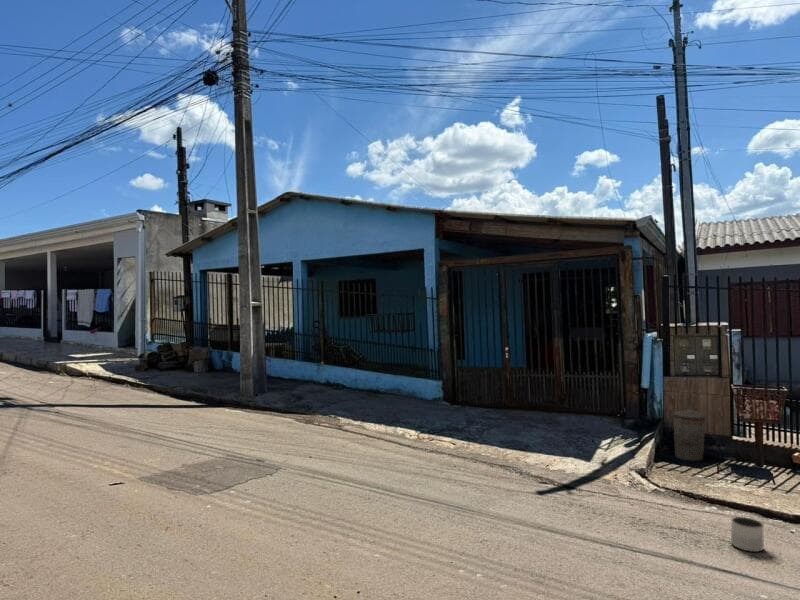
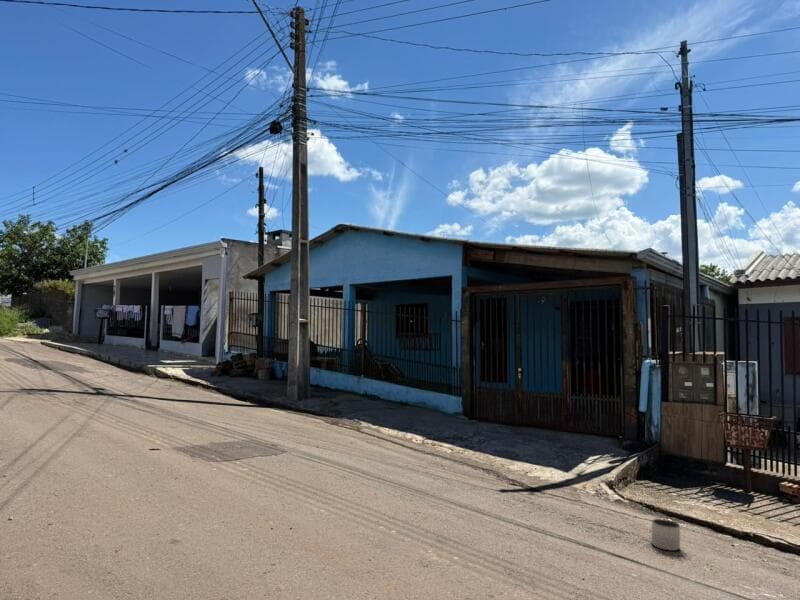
trash can: present [673,410,706,461] -> none [663,431,694,483]

